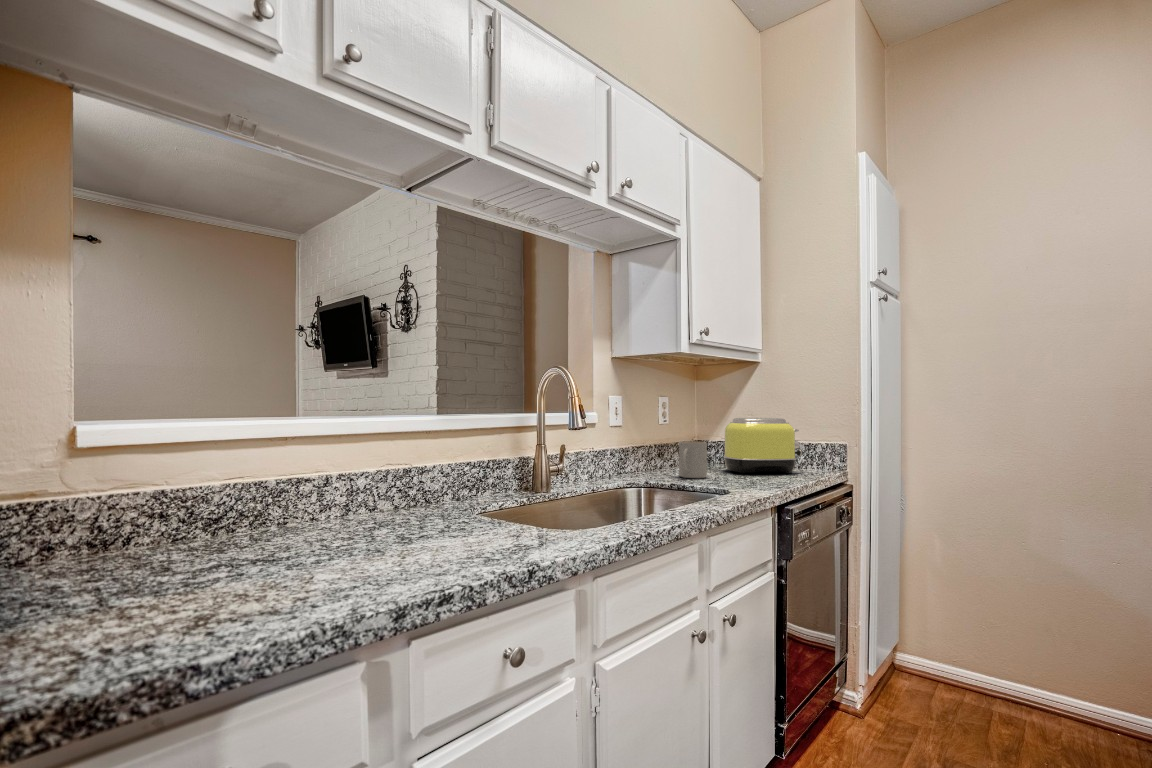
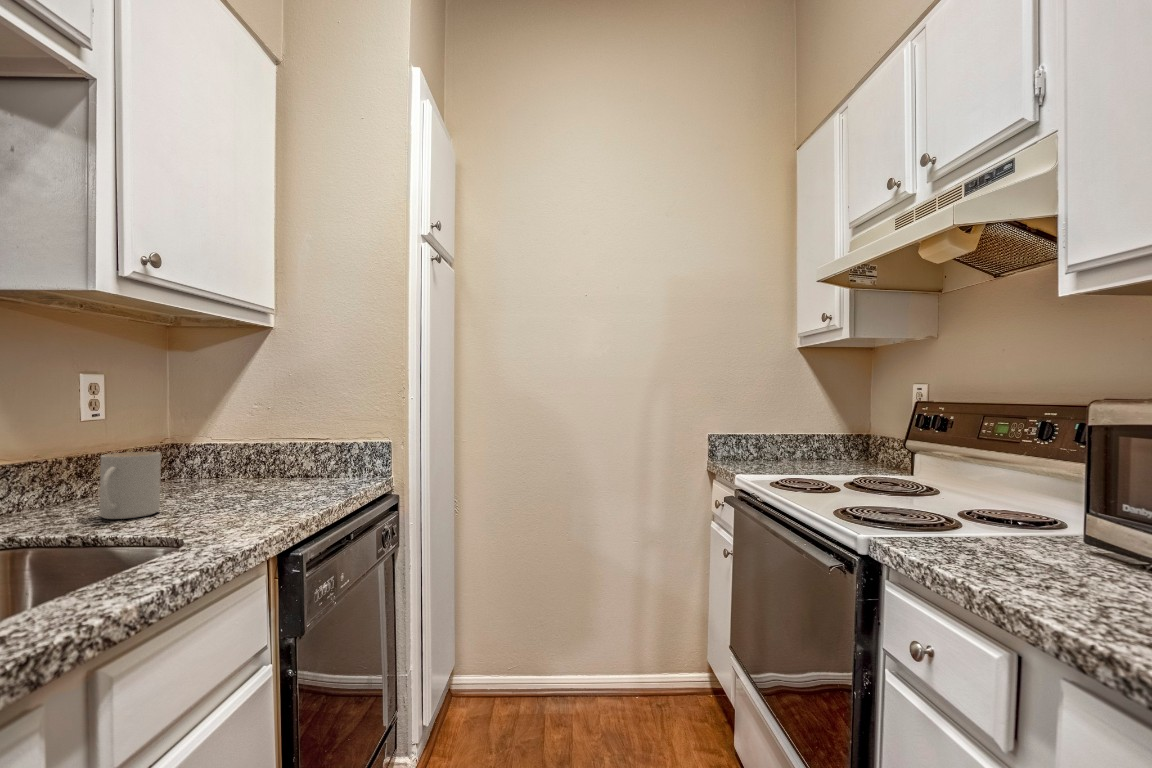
toaster: present [724,418,803,474] -> none [207,409,334,496]

